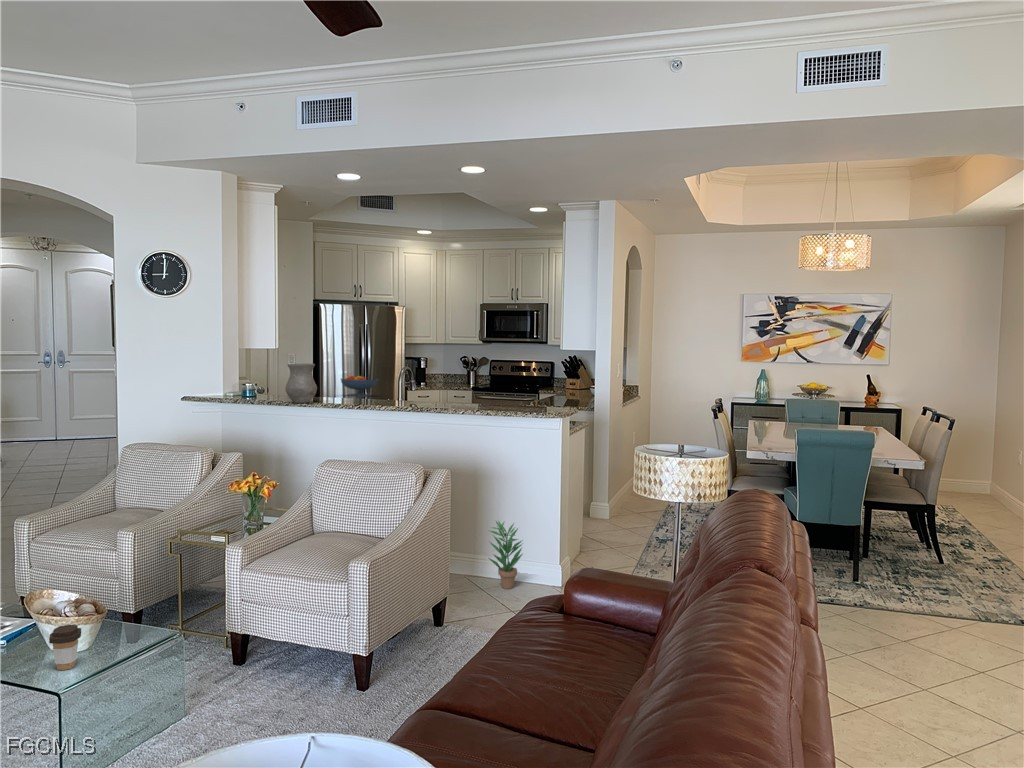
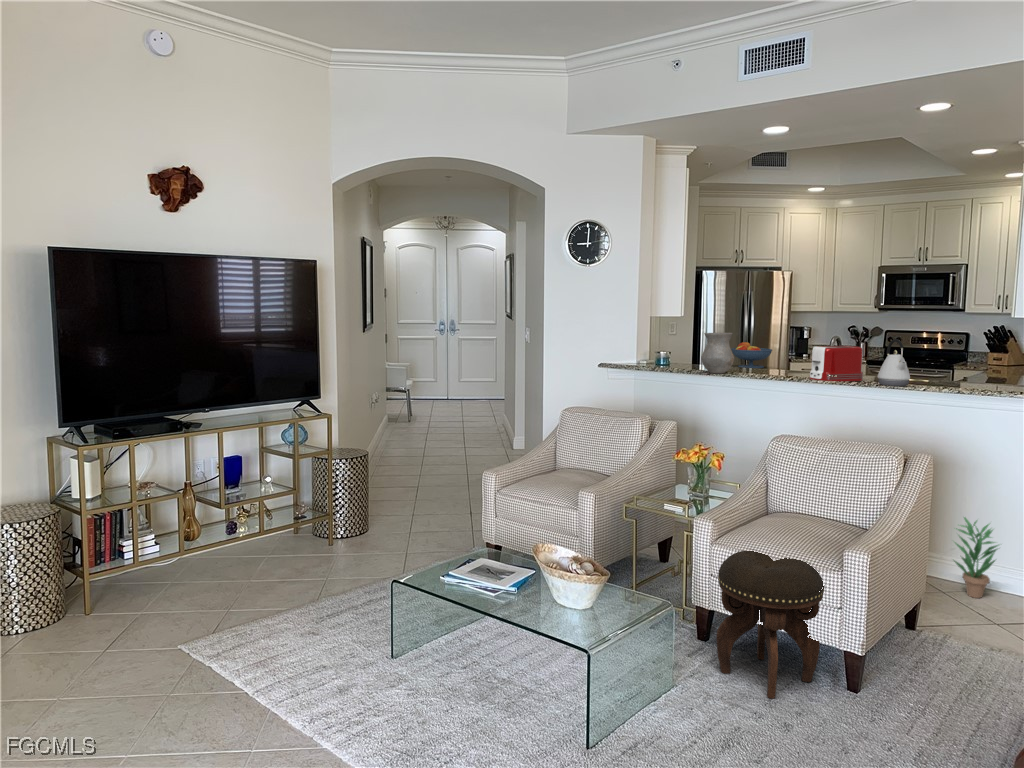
kettle: none [435,368,461,410] -> present [878,339,910,386]
toaster: none [384,375,430,408] -> present [809,346,863,381]
footstool: none [236,570,336,712] -> present [716,551,825,699]
coffee cup: present [49,625,81,670] -> none [578,581,604,623]

